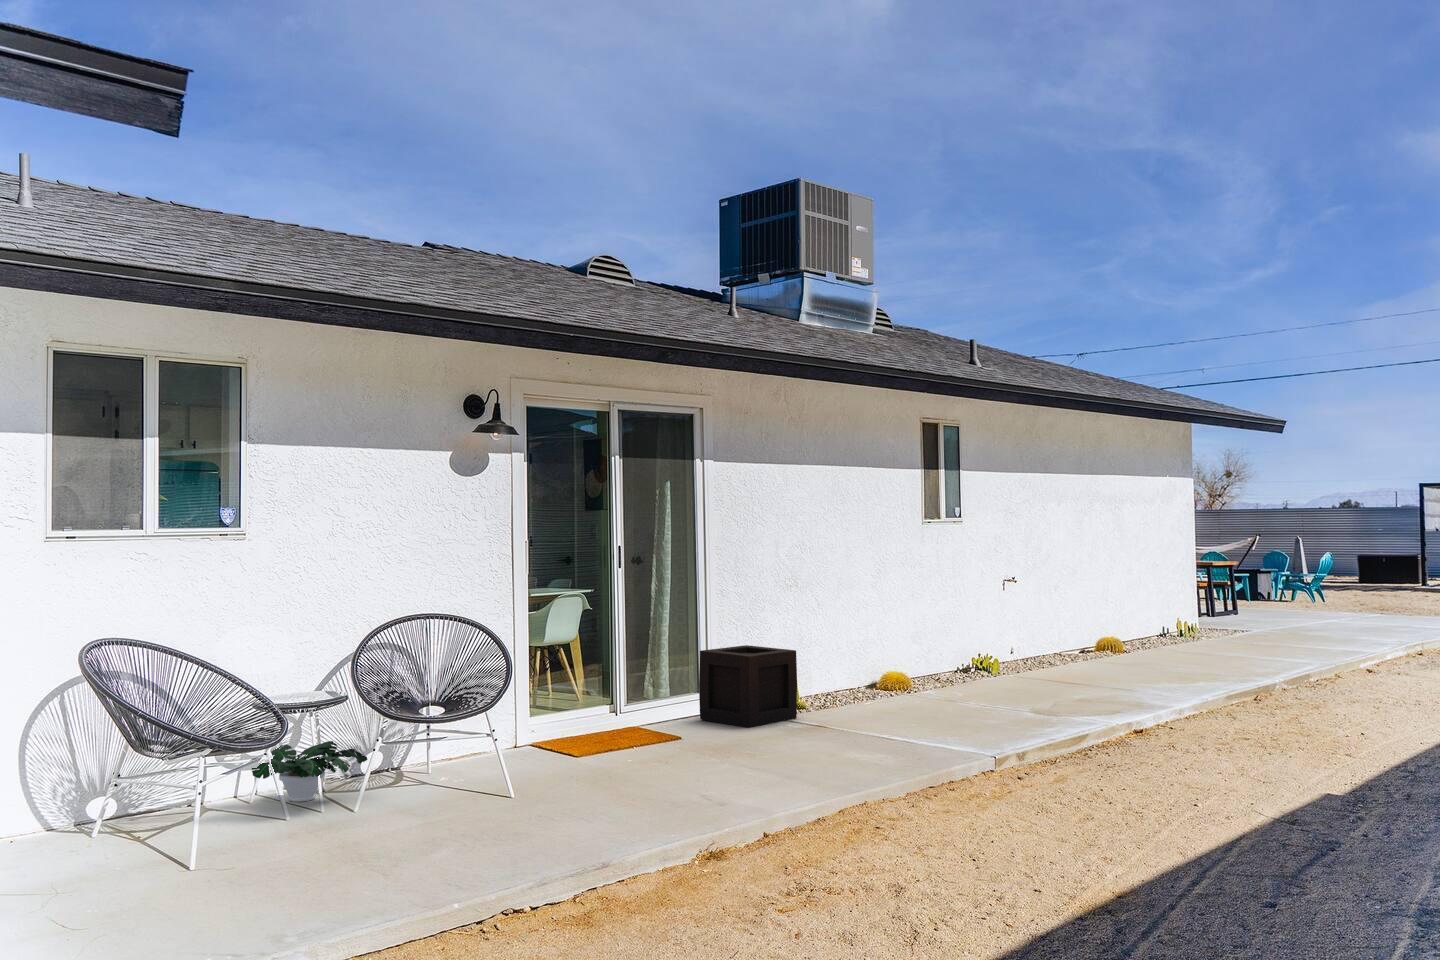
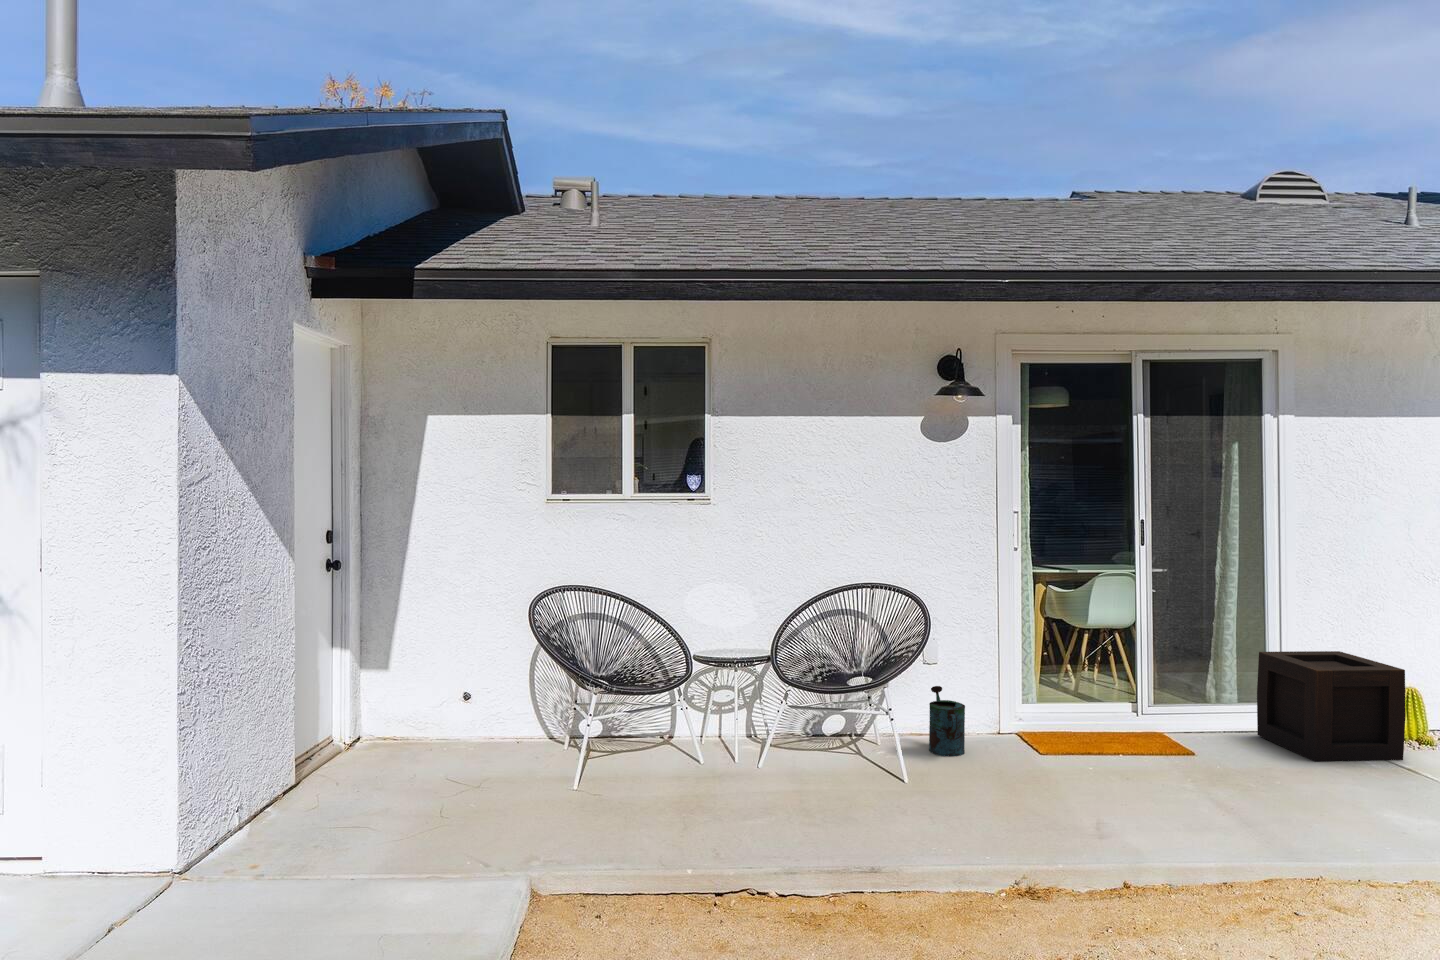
watering can: none [463,709,508,770] -> present [929,686,965,757]
potted plant: present [252,741,368,802] -> none [688,696,798,754]

